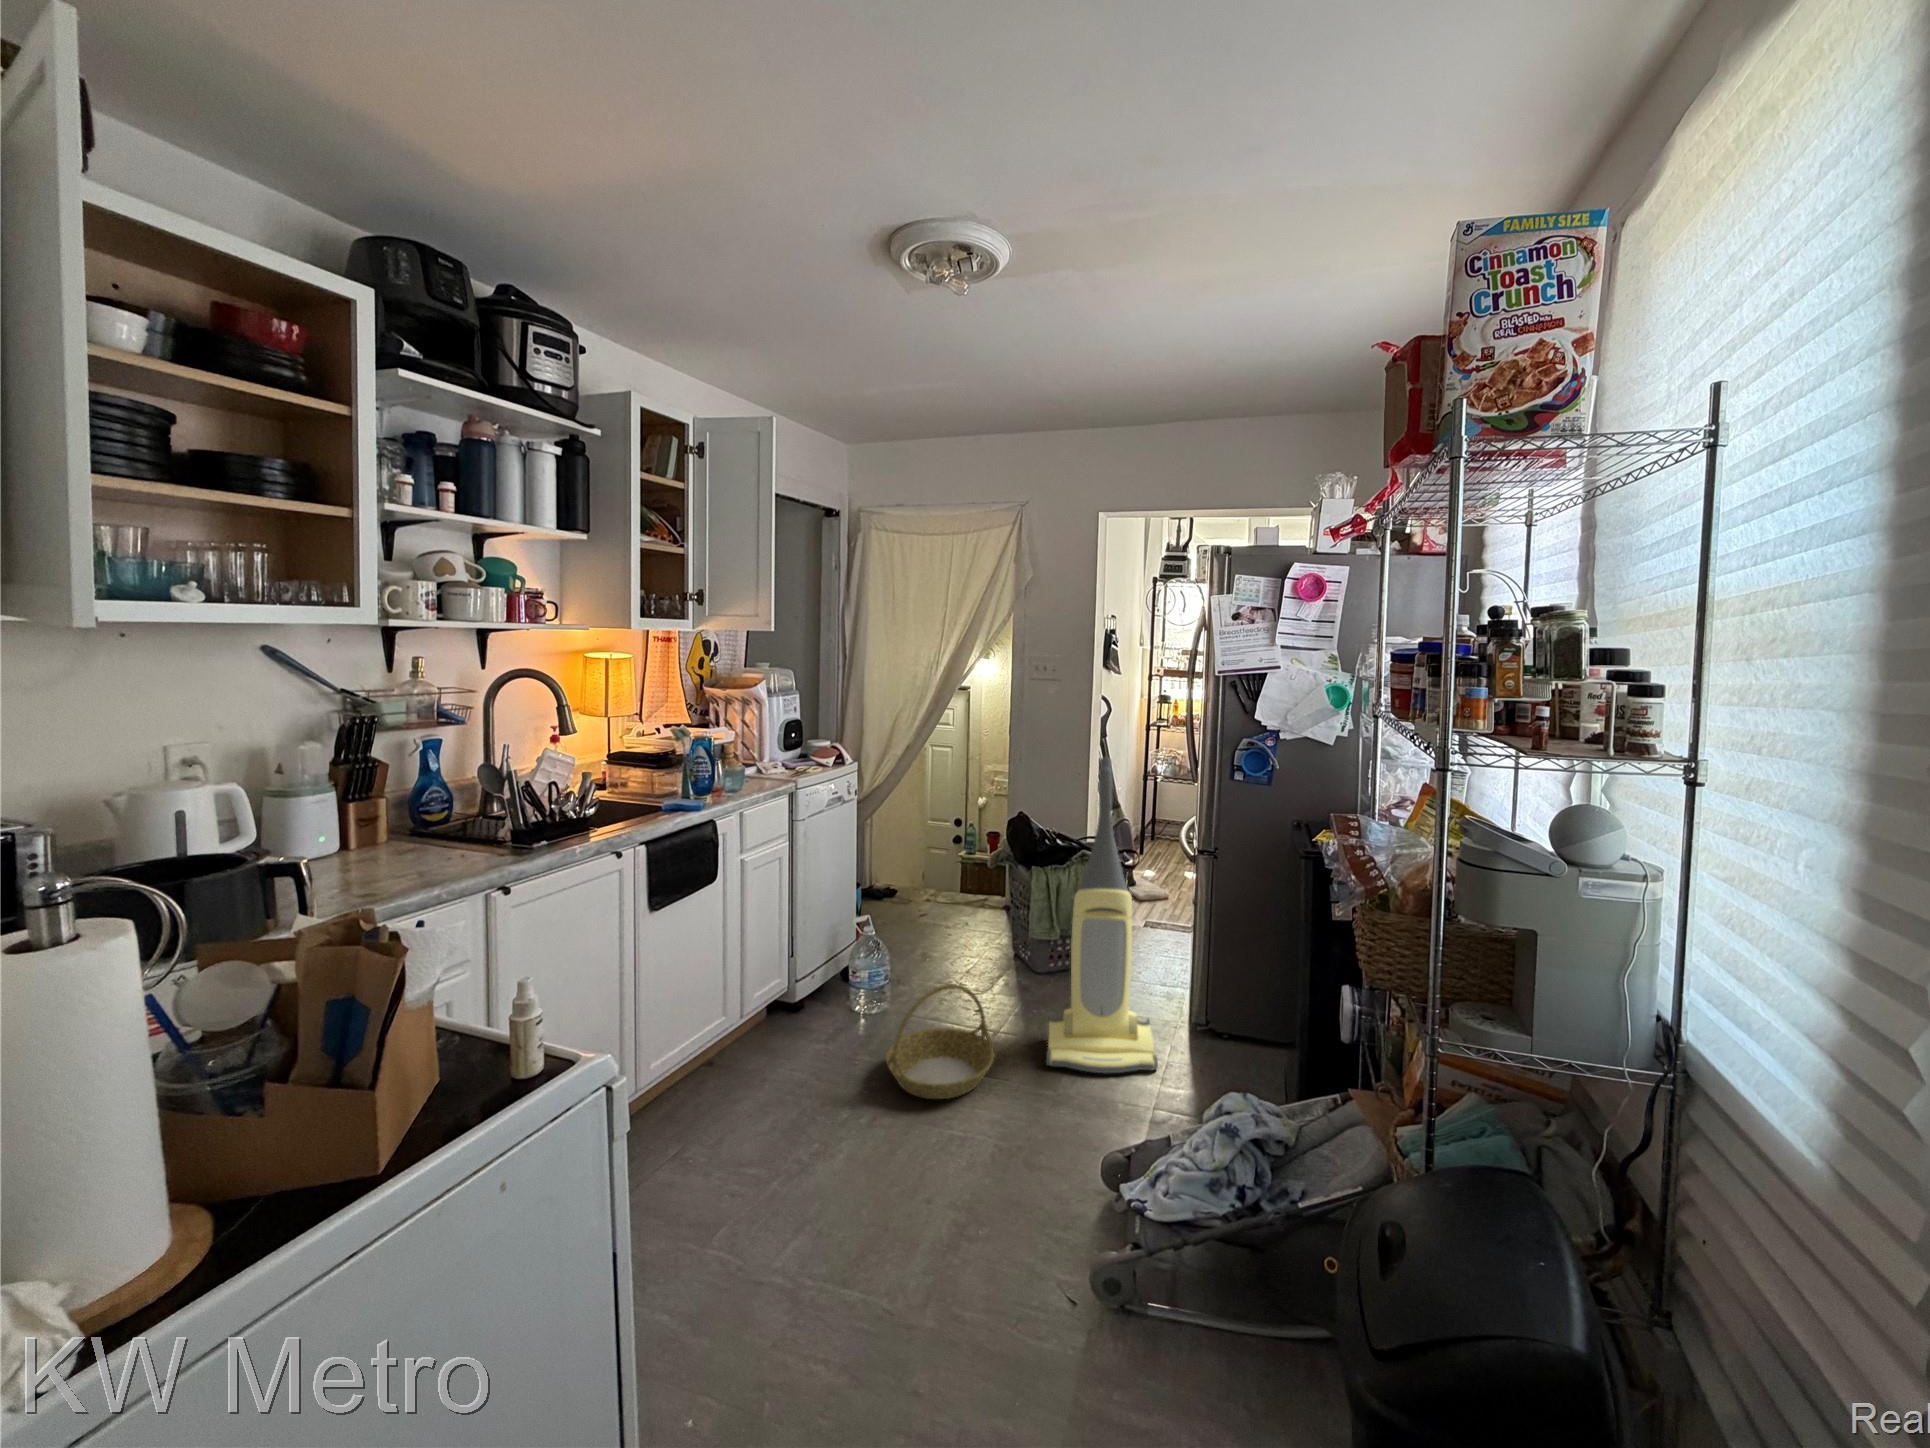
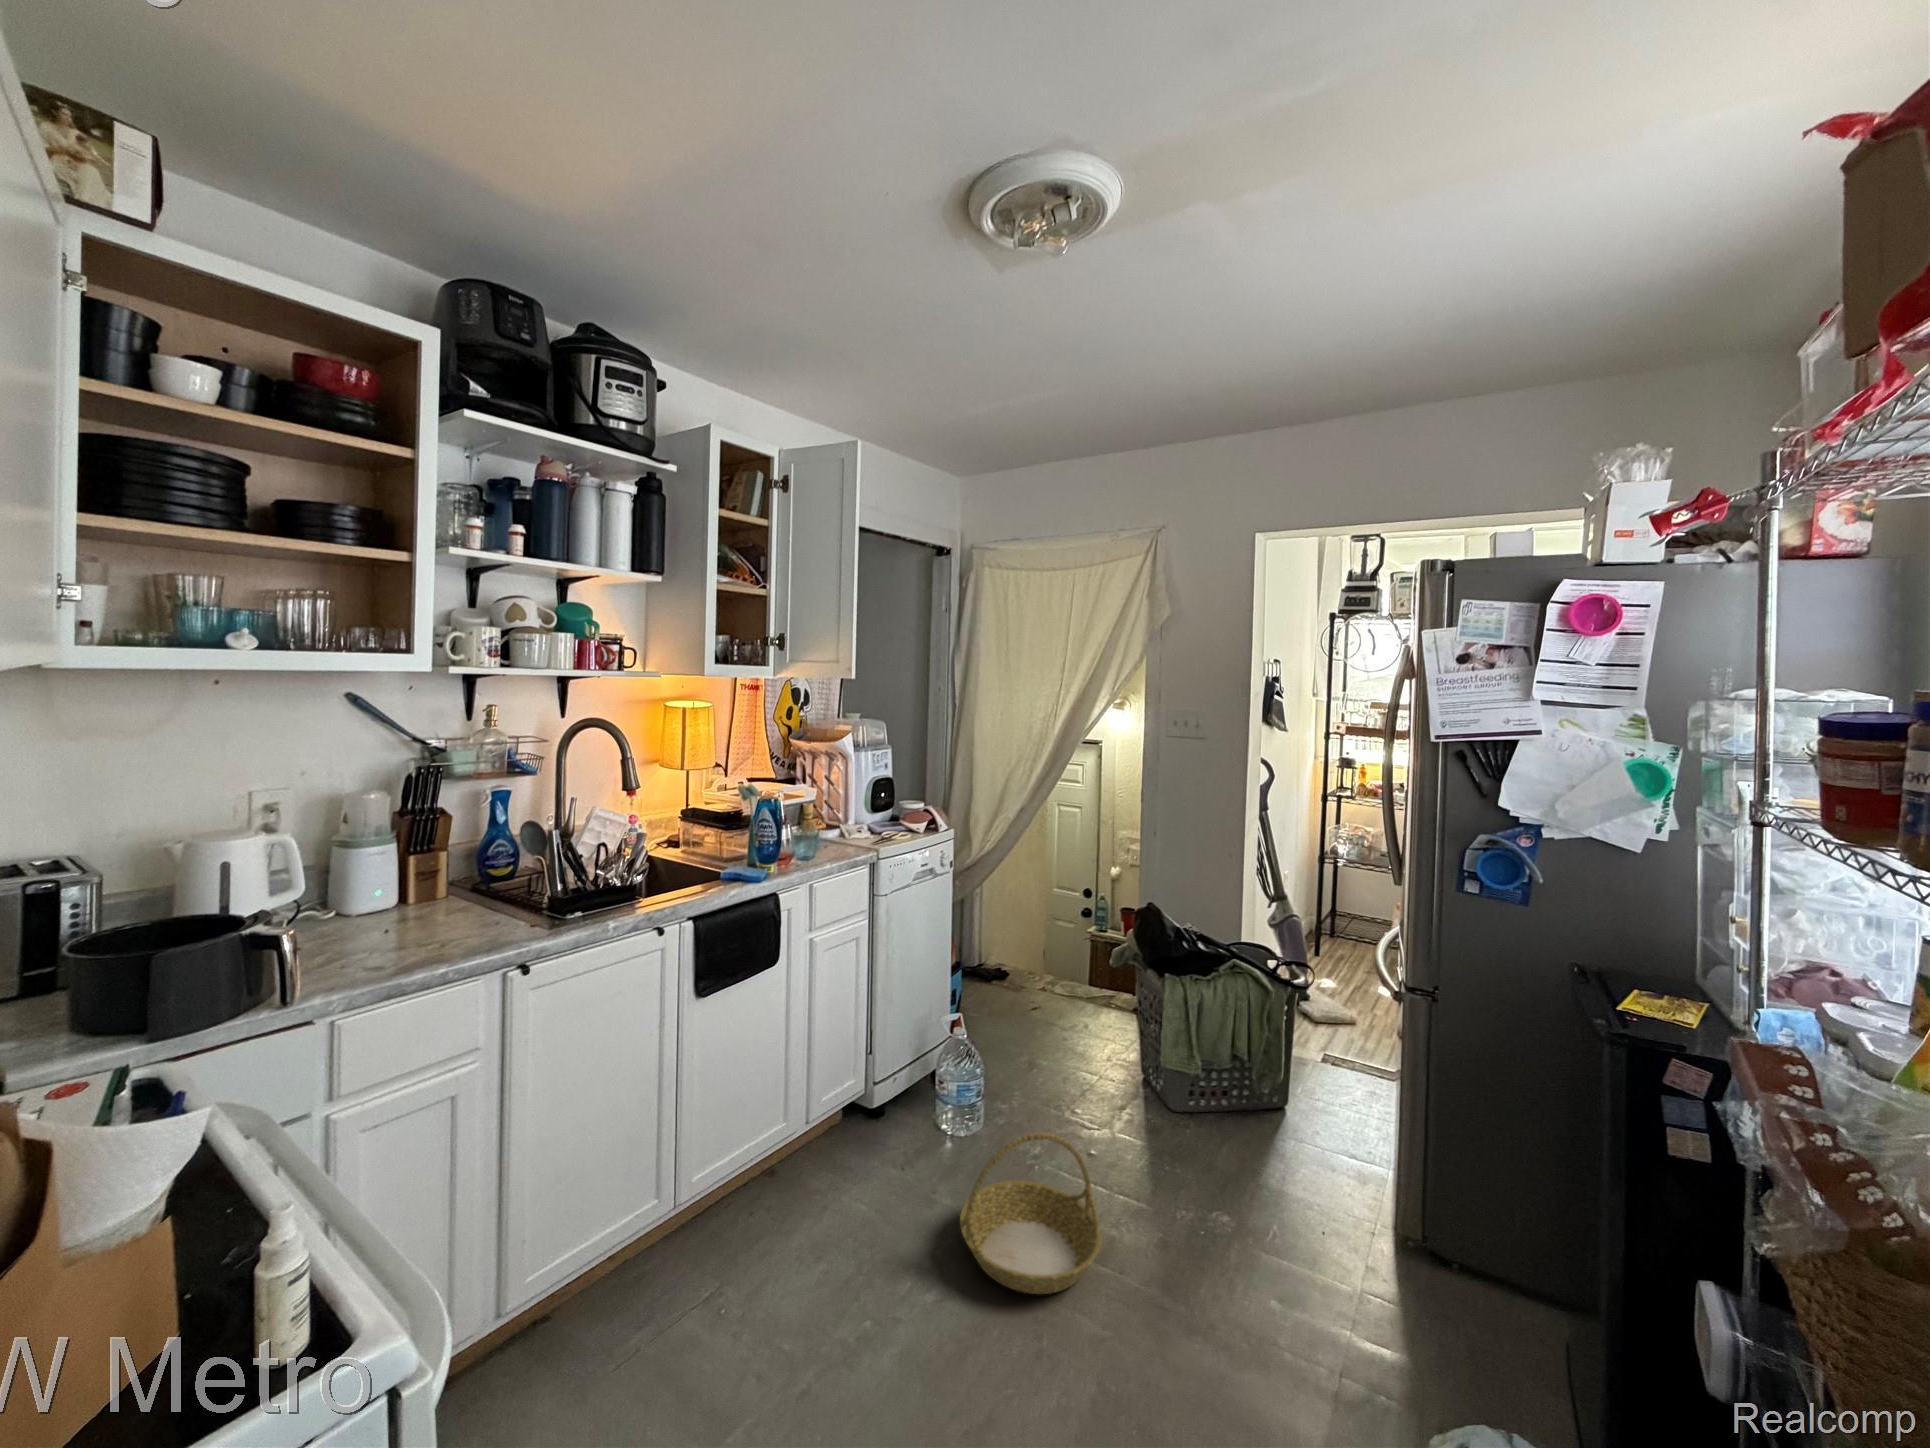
vacuum cleaner: present [1046,757,1158,1074] -> none [1175,848,1346,1316]

